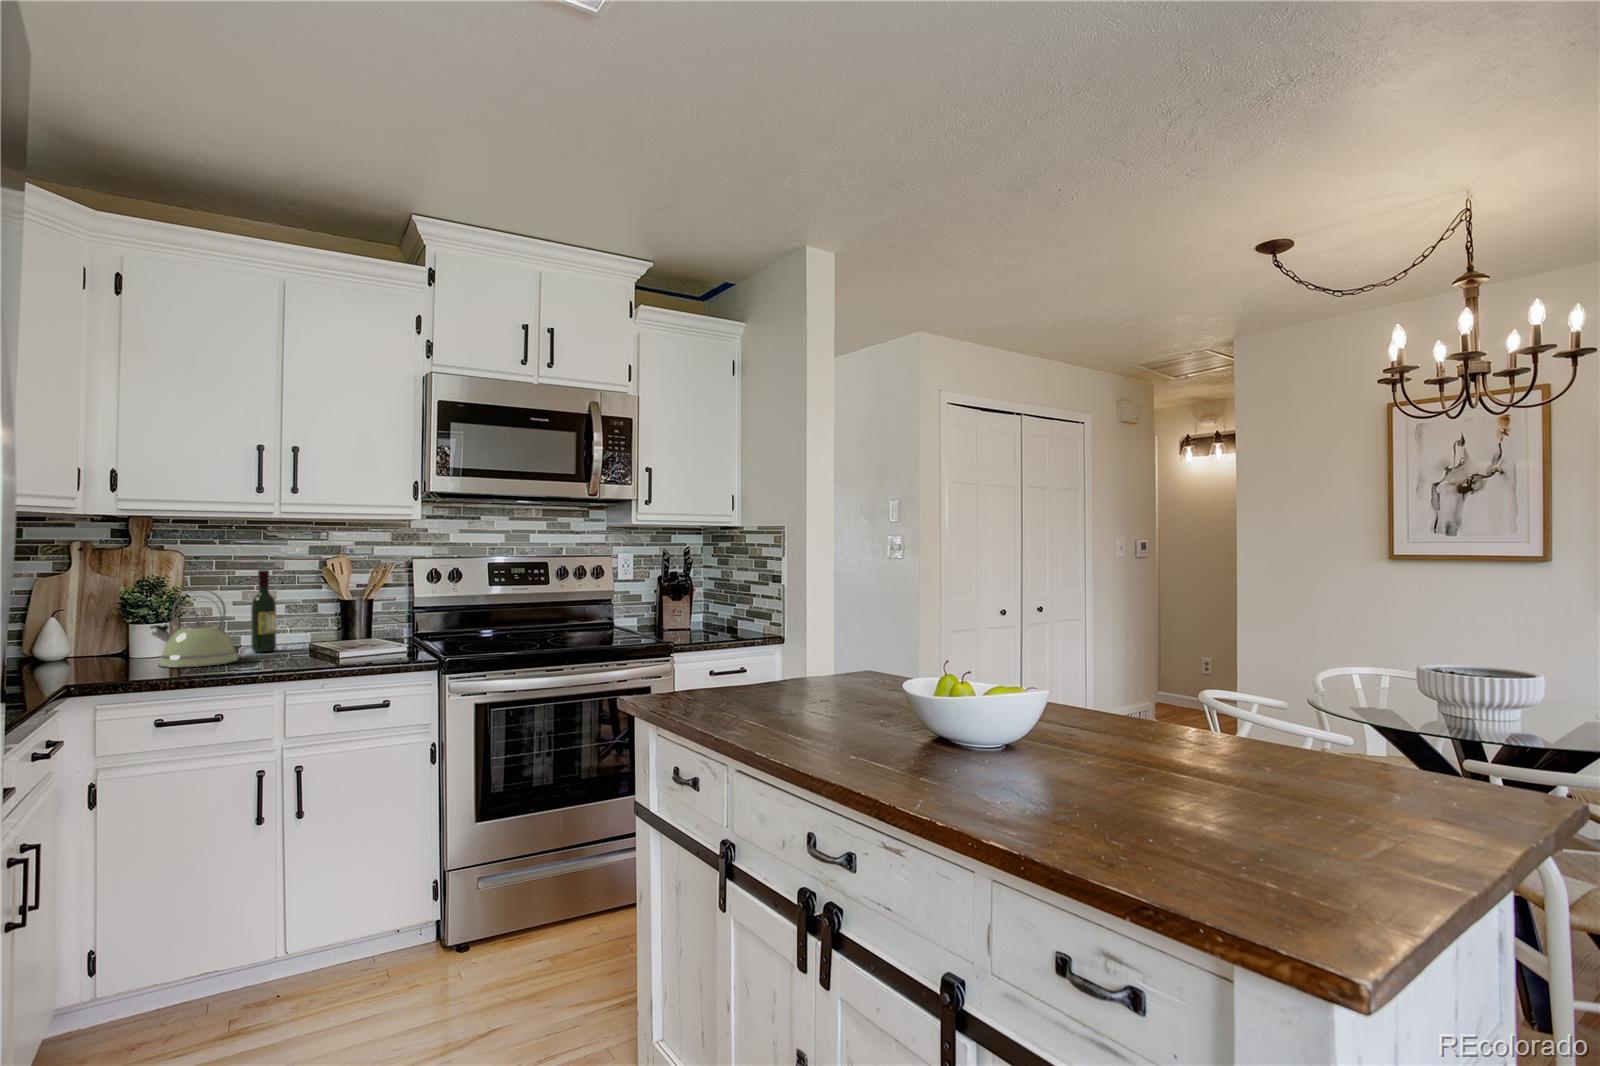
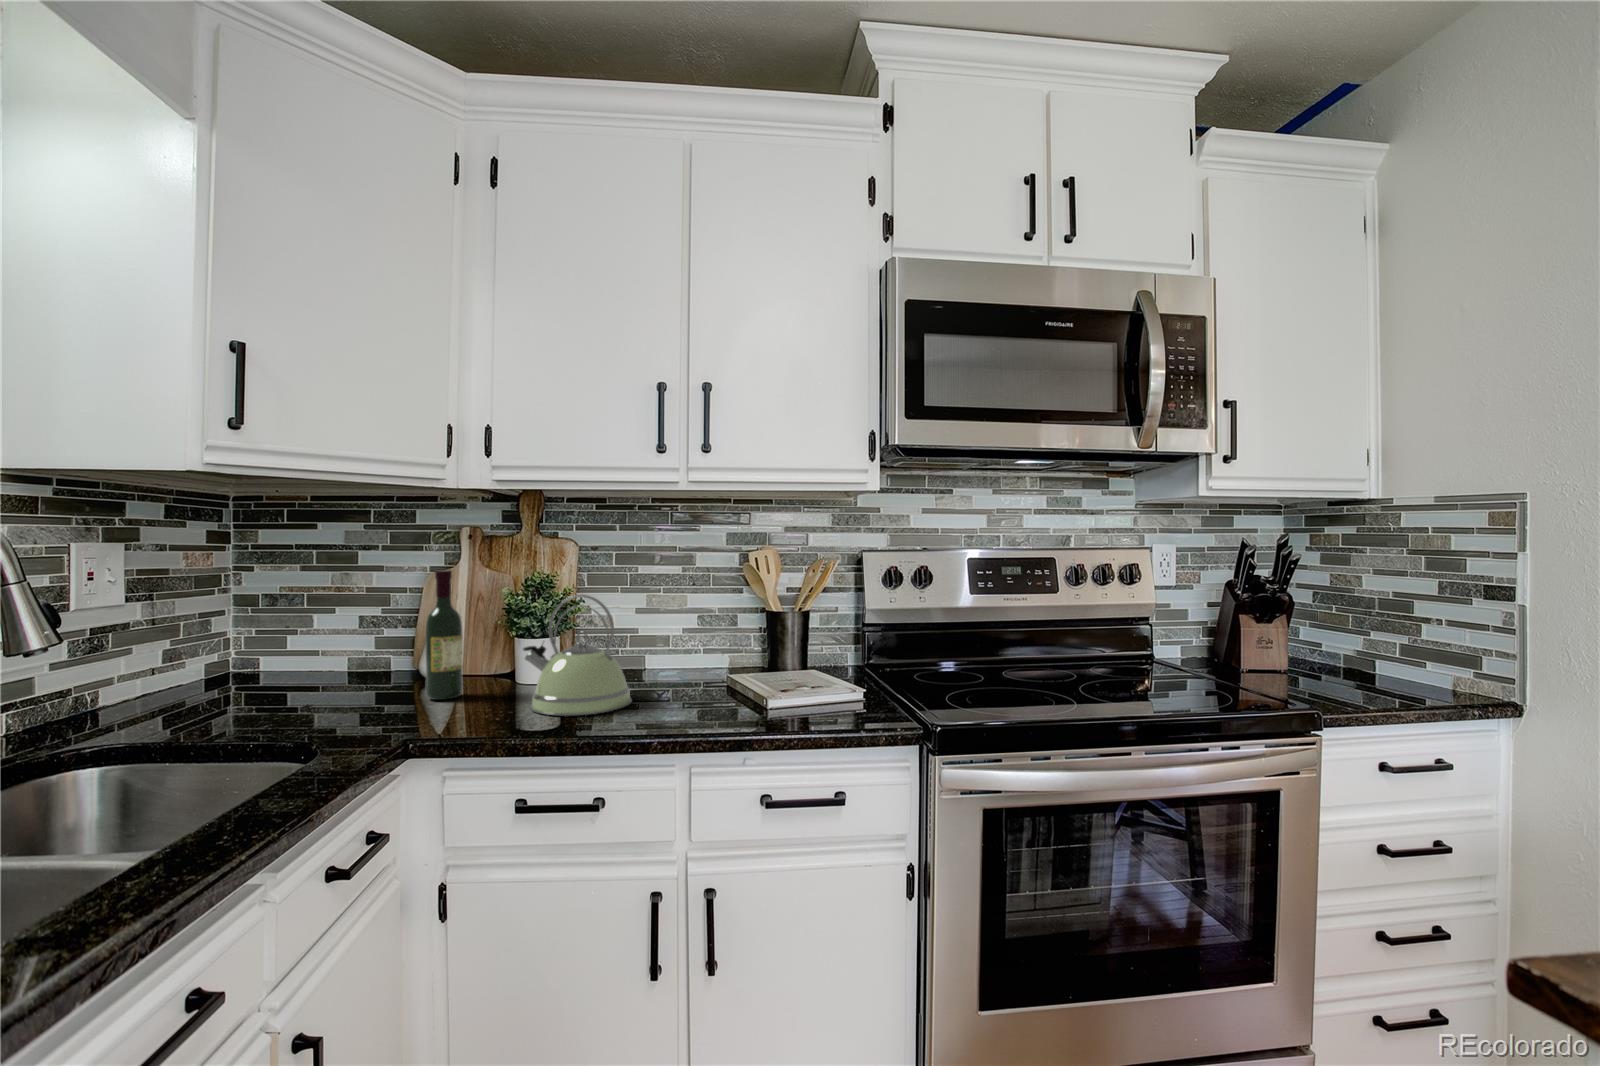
wine bottle: present [251,570,276,652] -> present [425,570,463,700]

